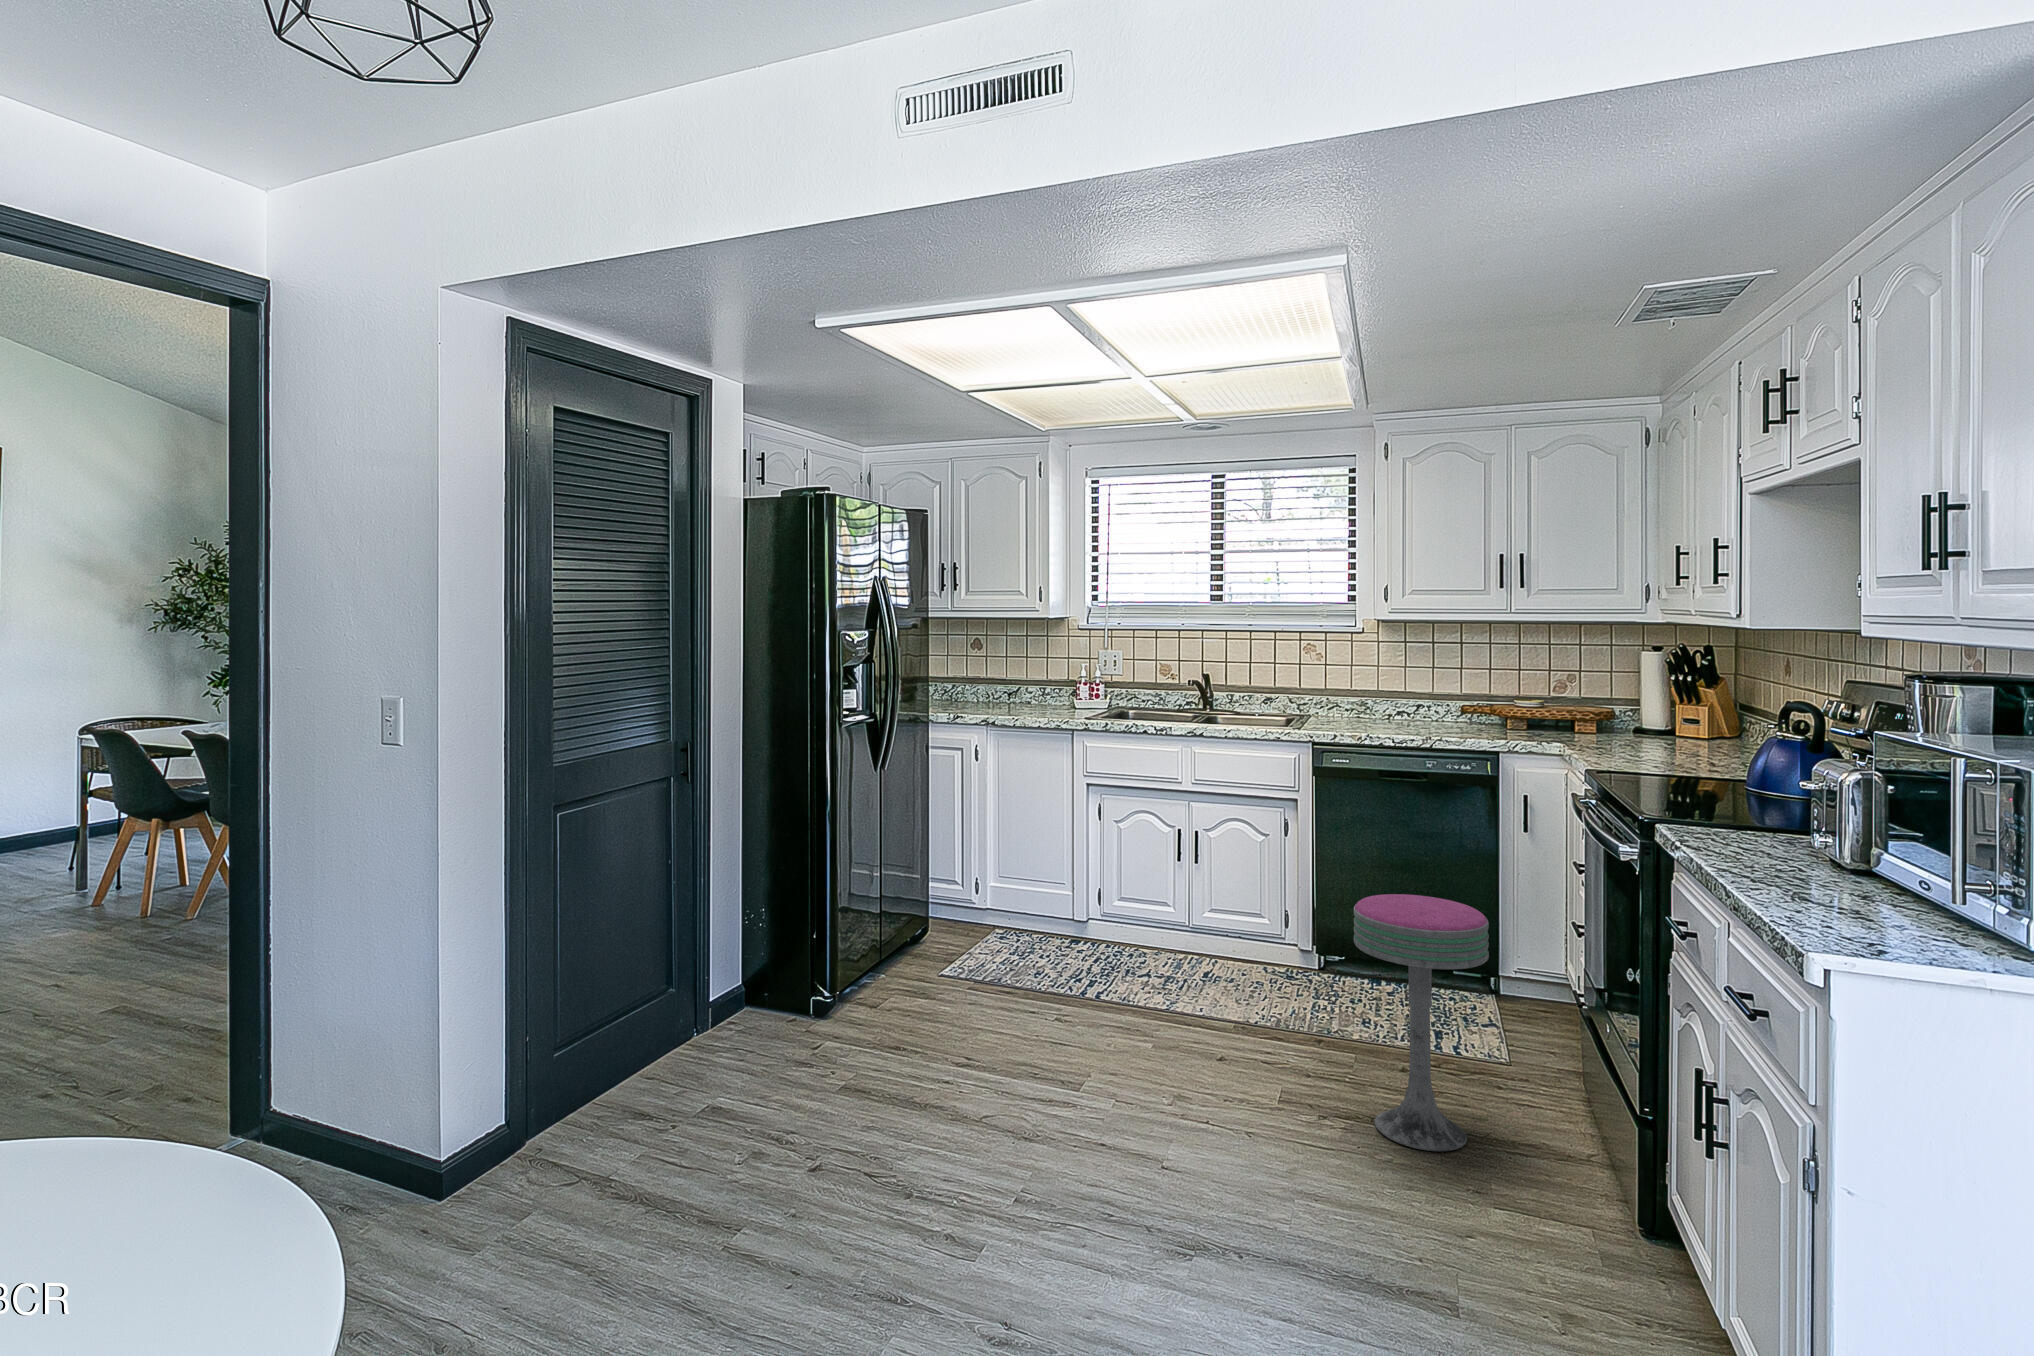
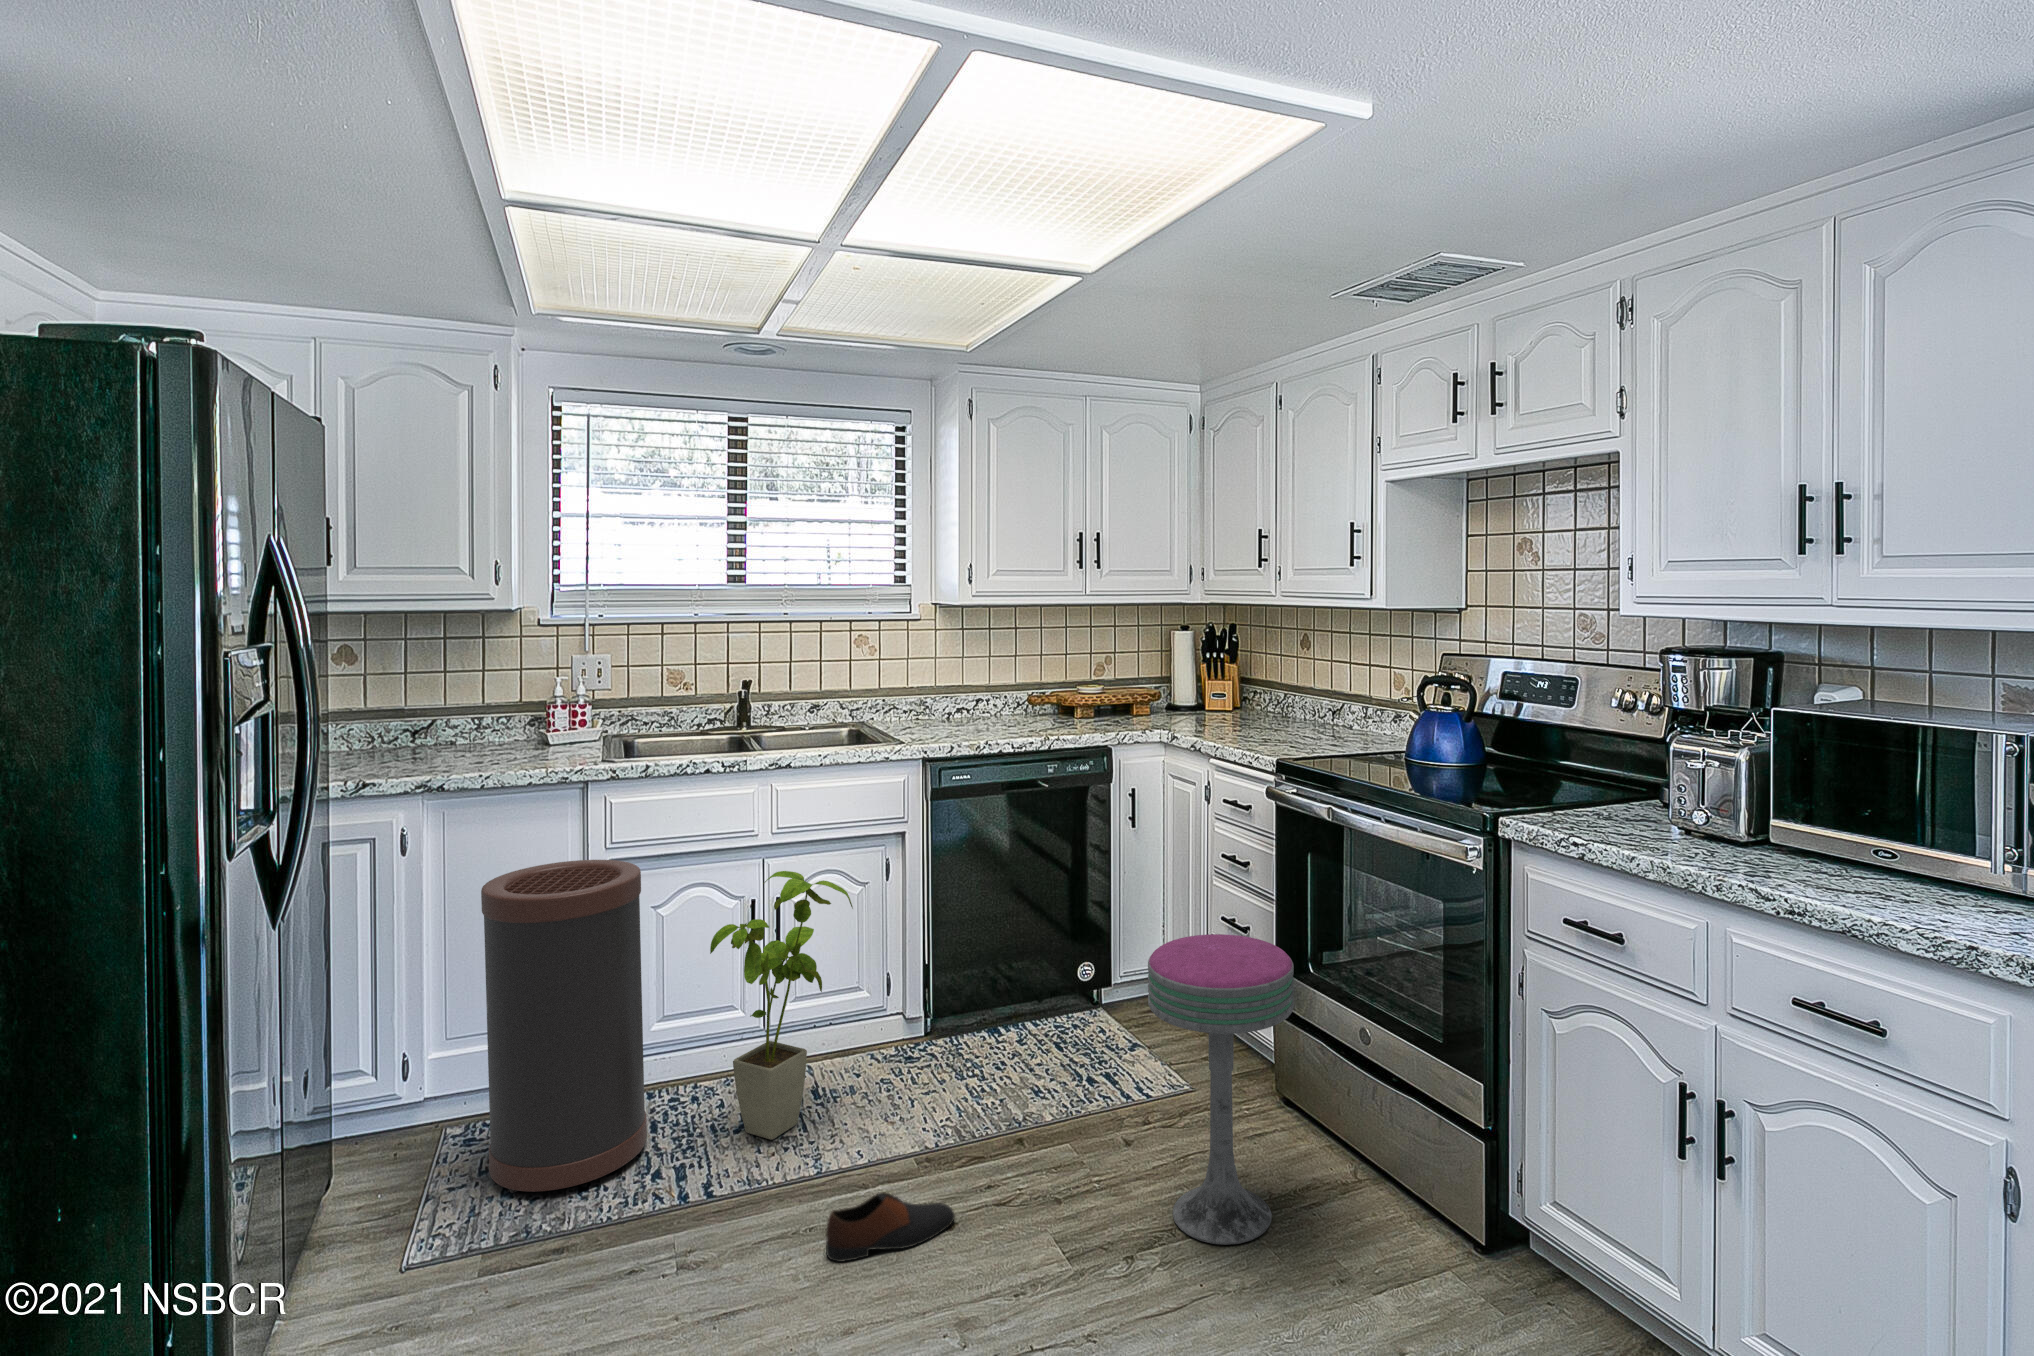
trash can: none [999,774,1089,970] -> present [481,860,647,1193]
house plant: none [1120,801,1215,987] -> present [710,871,853,1140]
shoe: none [1131,1016,1223,1061] -> present [826,1192,955,1262]

